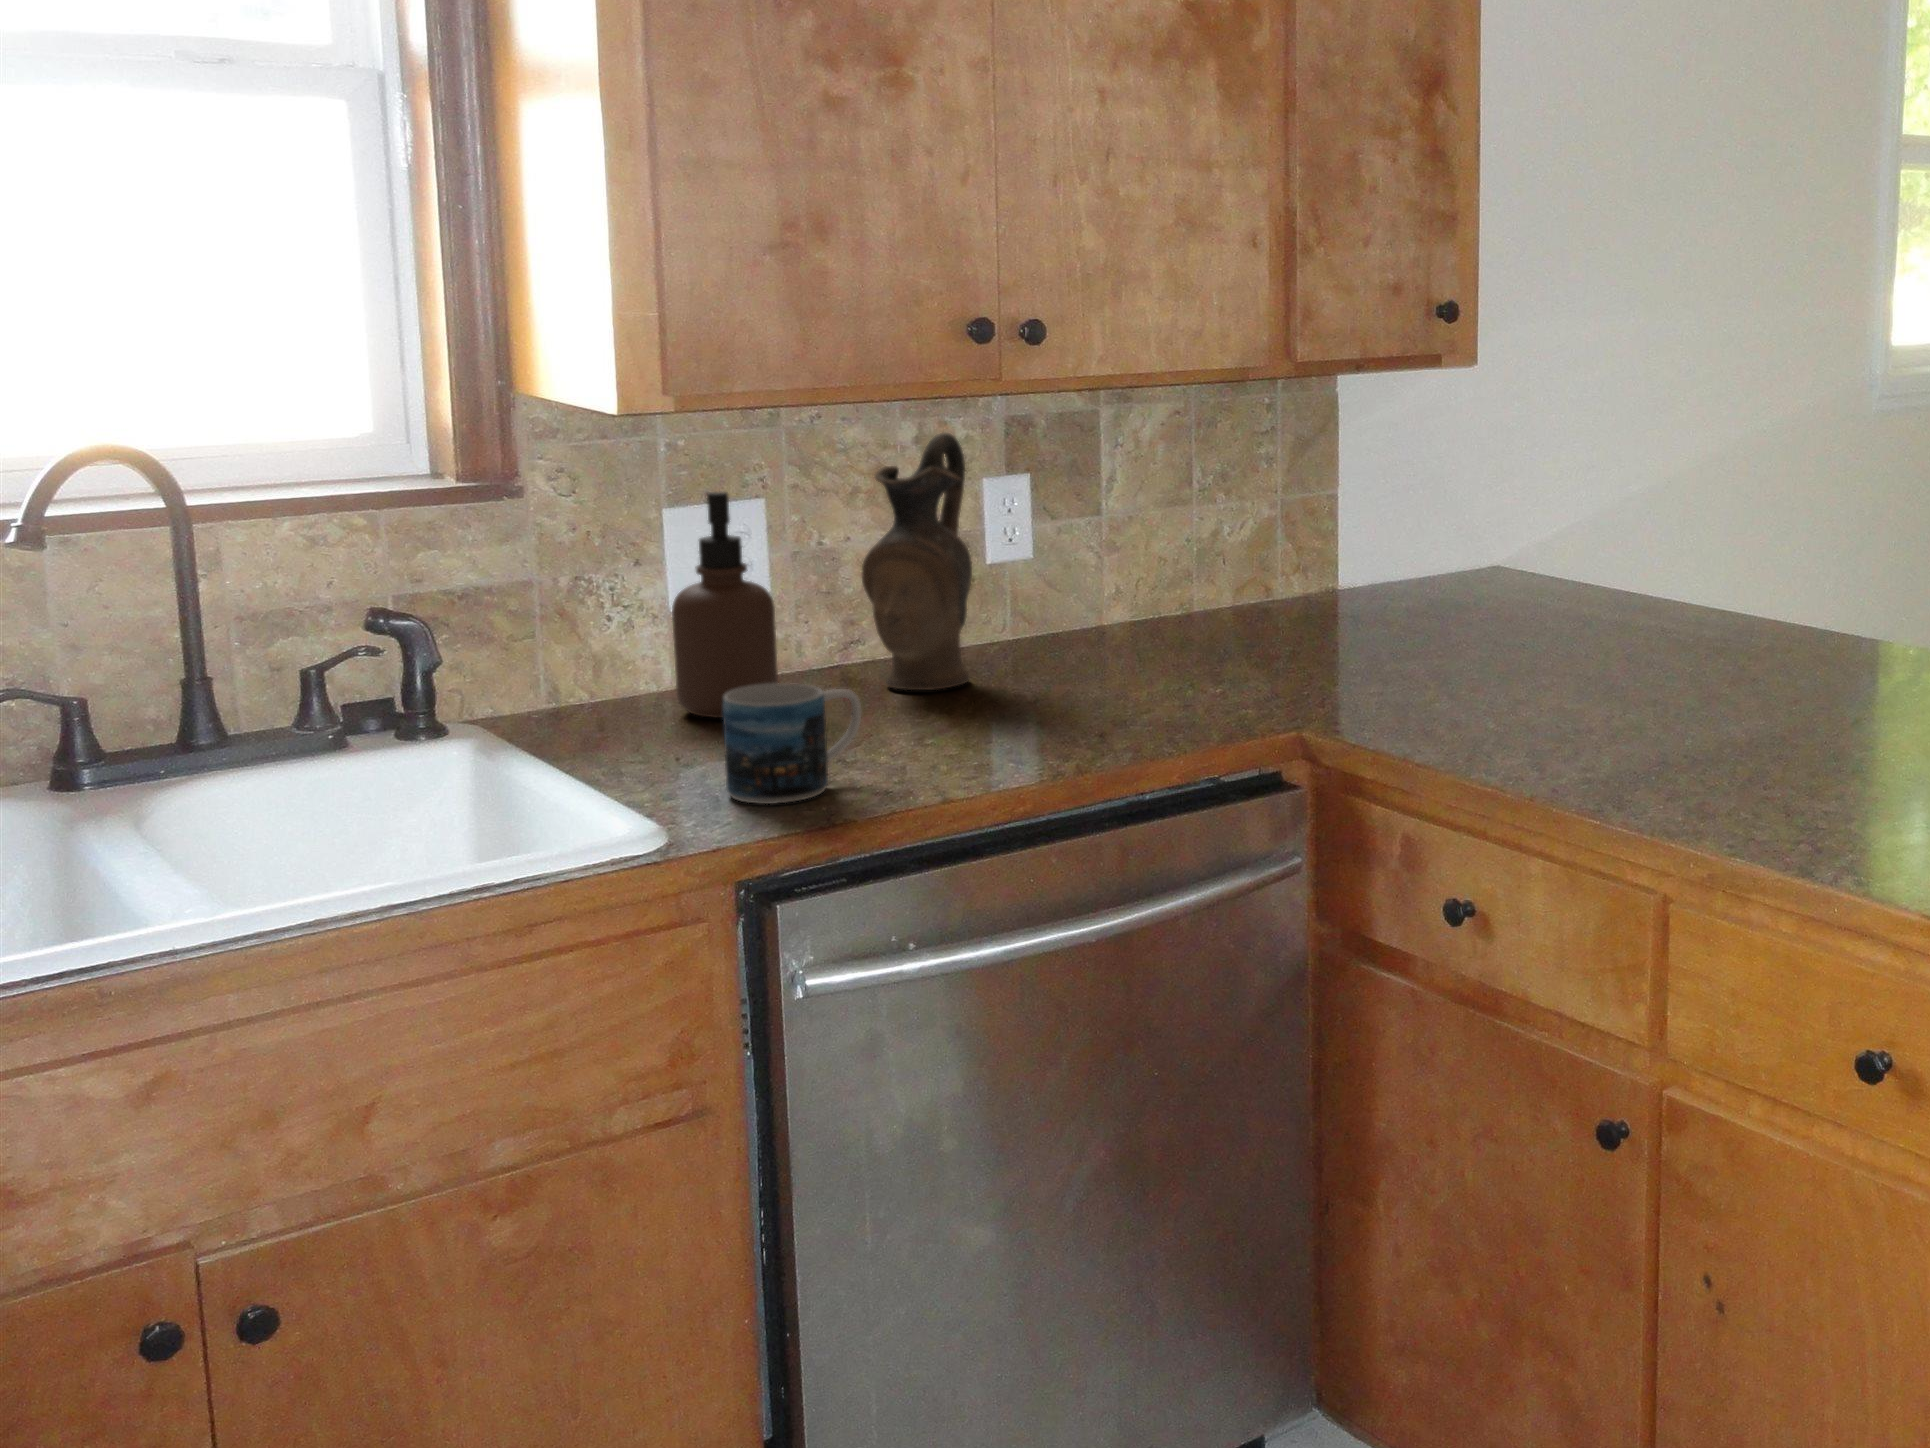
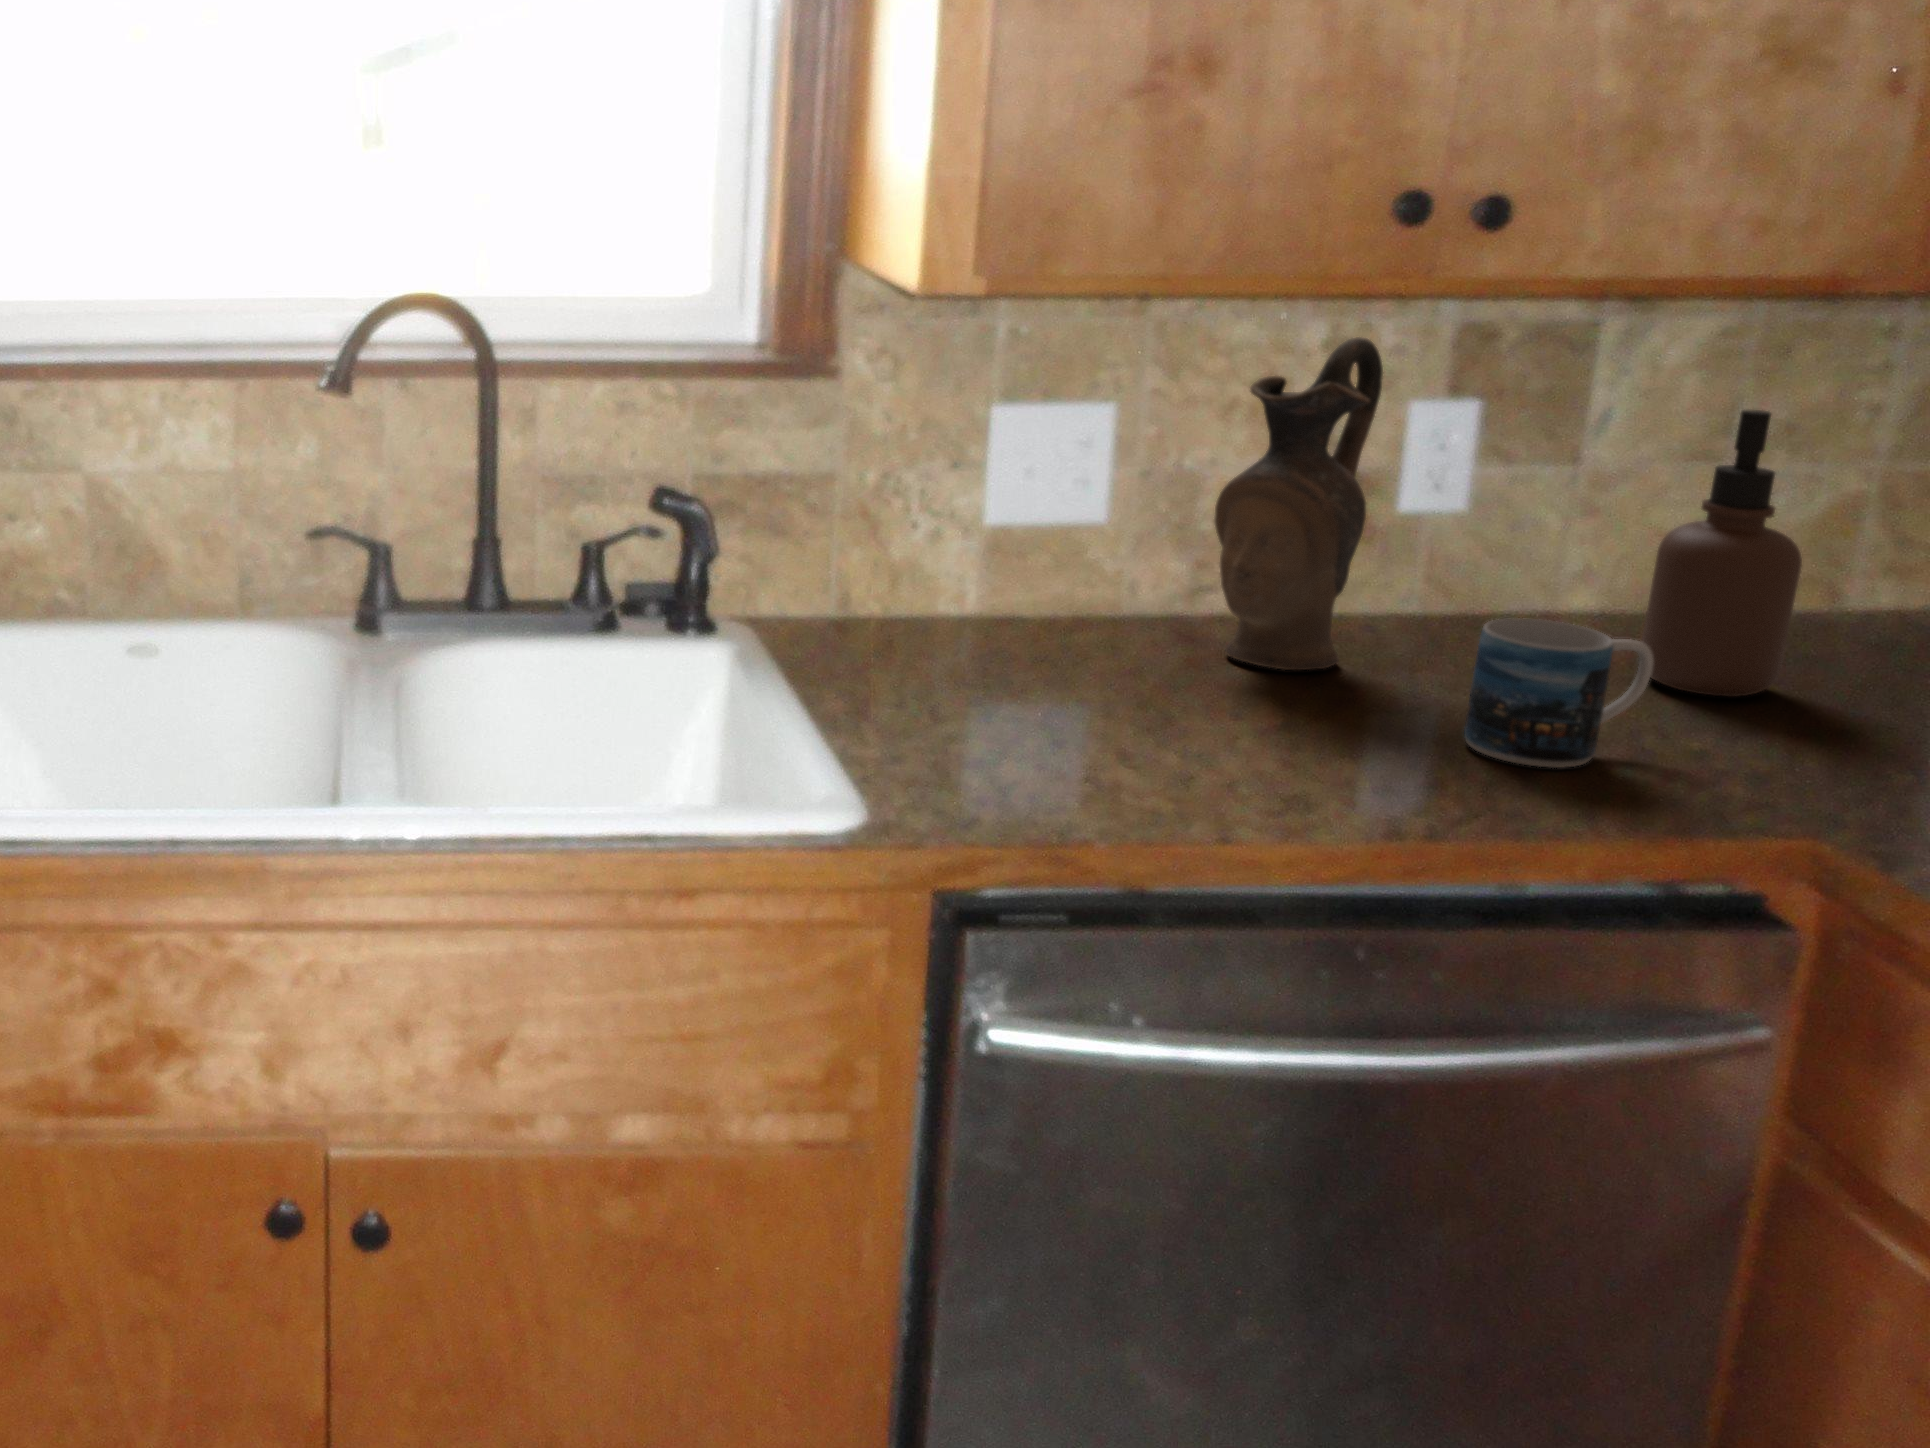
soap dispenser: present [672,491,778,718] -> present [1641,410,1802,697]
mug: present [723,683,861,804] -> present [1464,618,1653,768]

